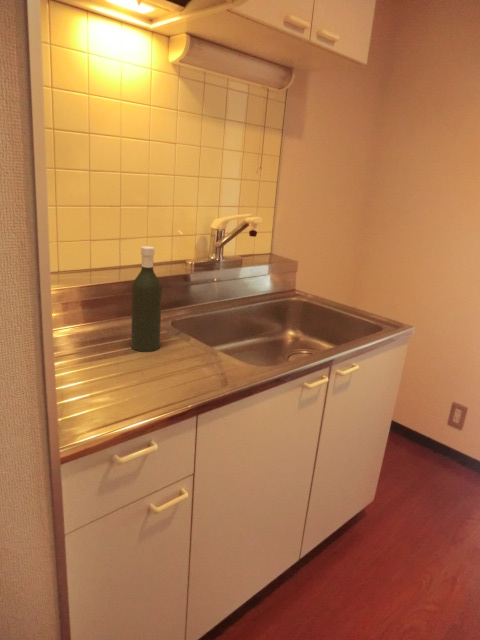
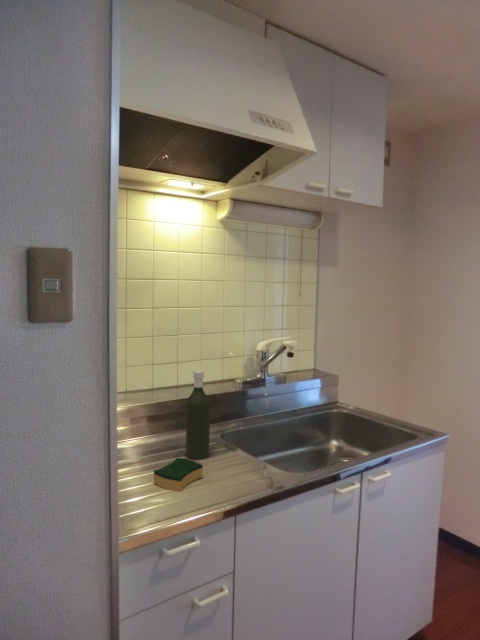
sponge: none [96,351,156,390] -> present [154,458,203,491]

